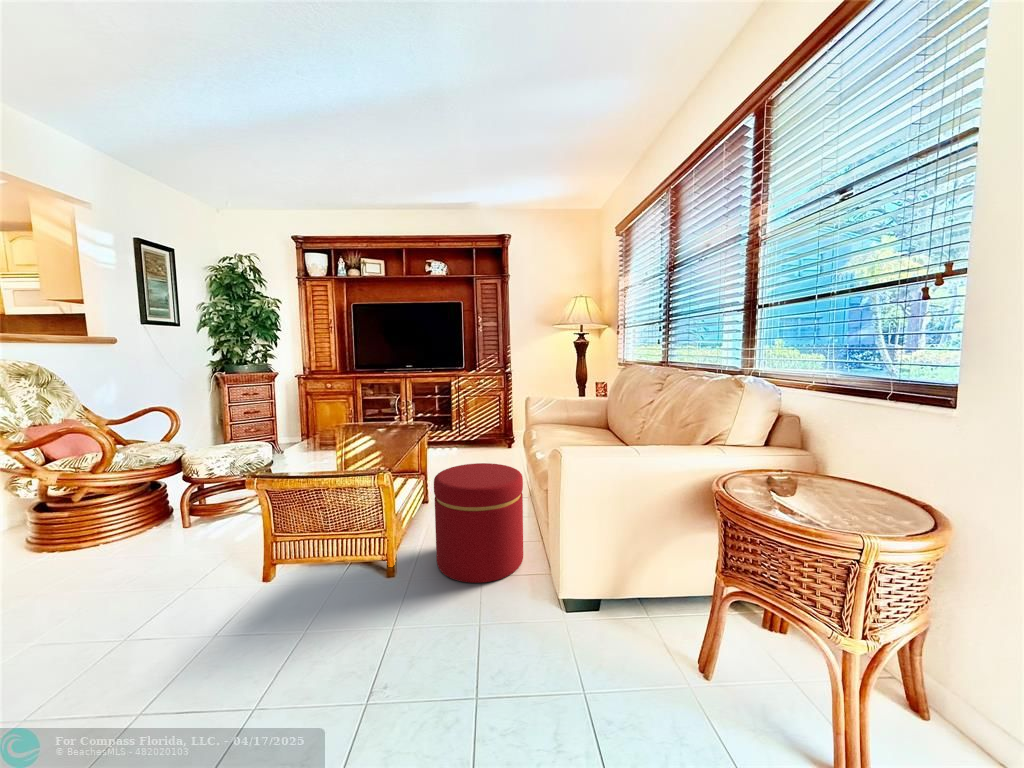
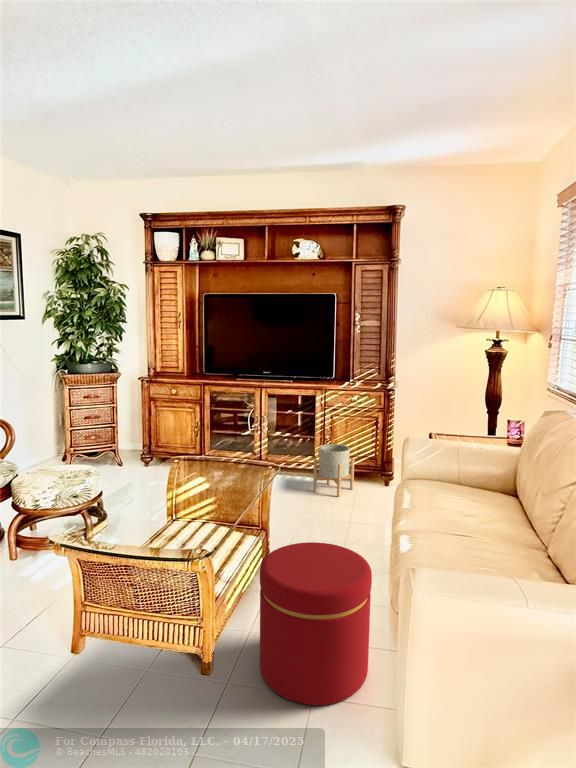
planter: none [453,418,485,458] -> present [313,444,354,497]

